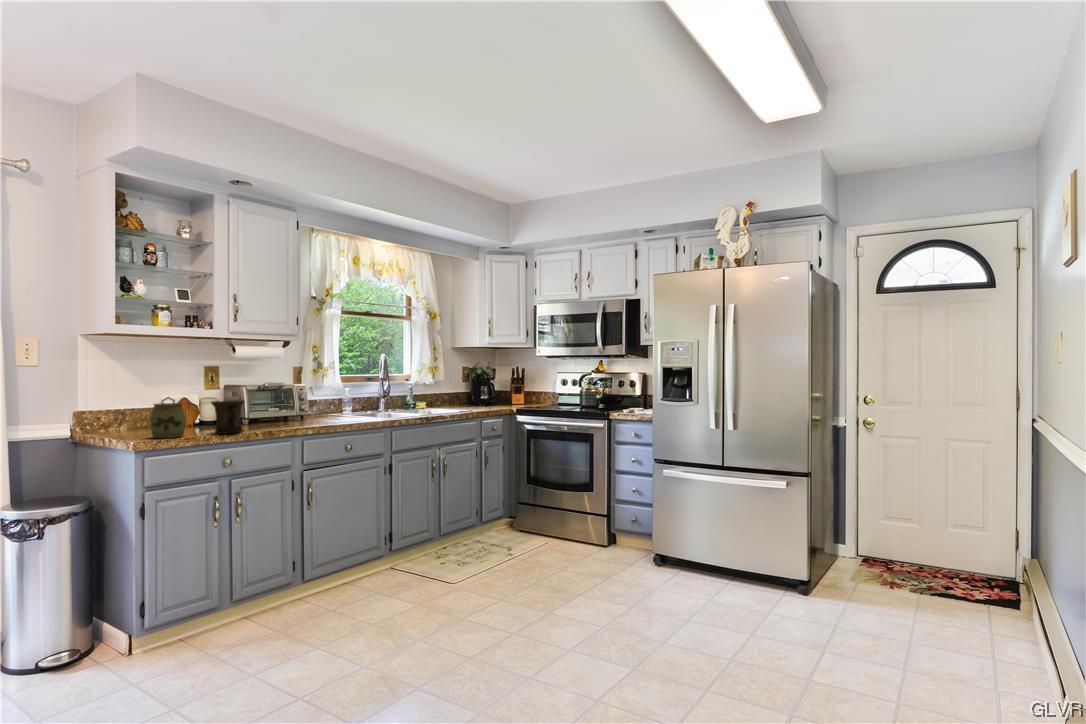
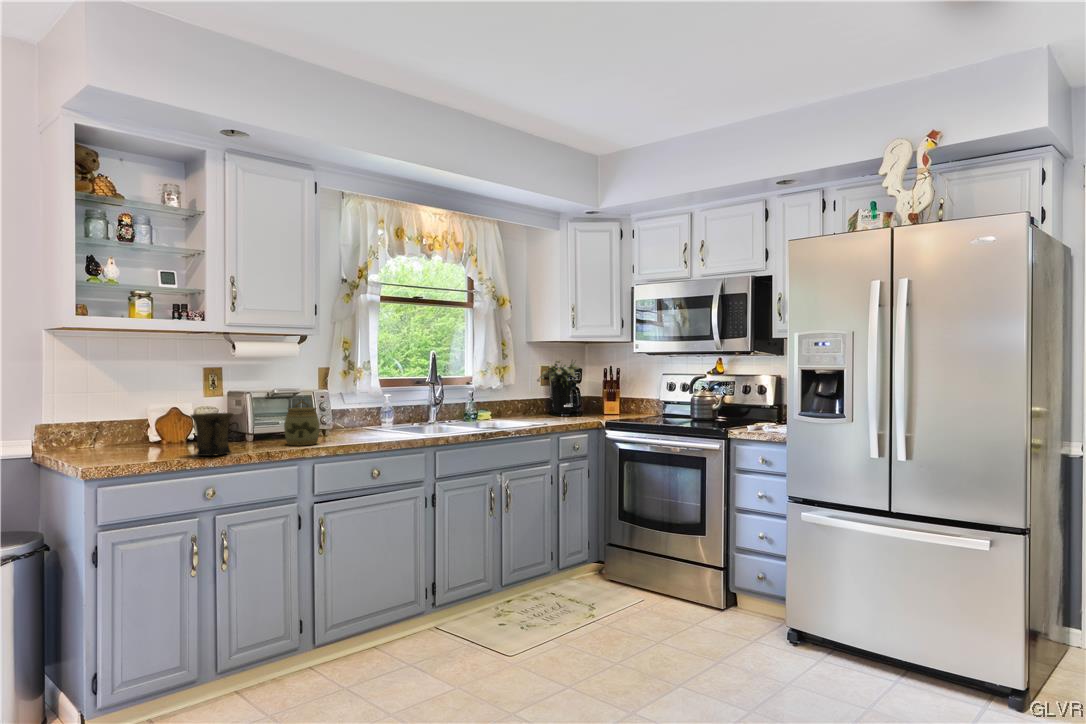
jar: present [150,397,186,438] -> present [284,401,320,446]

